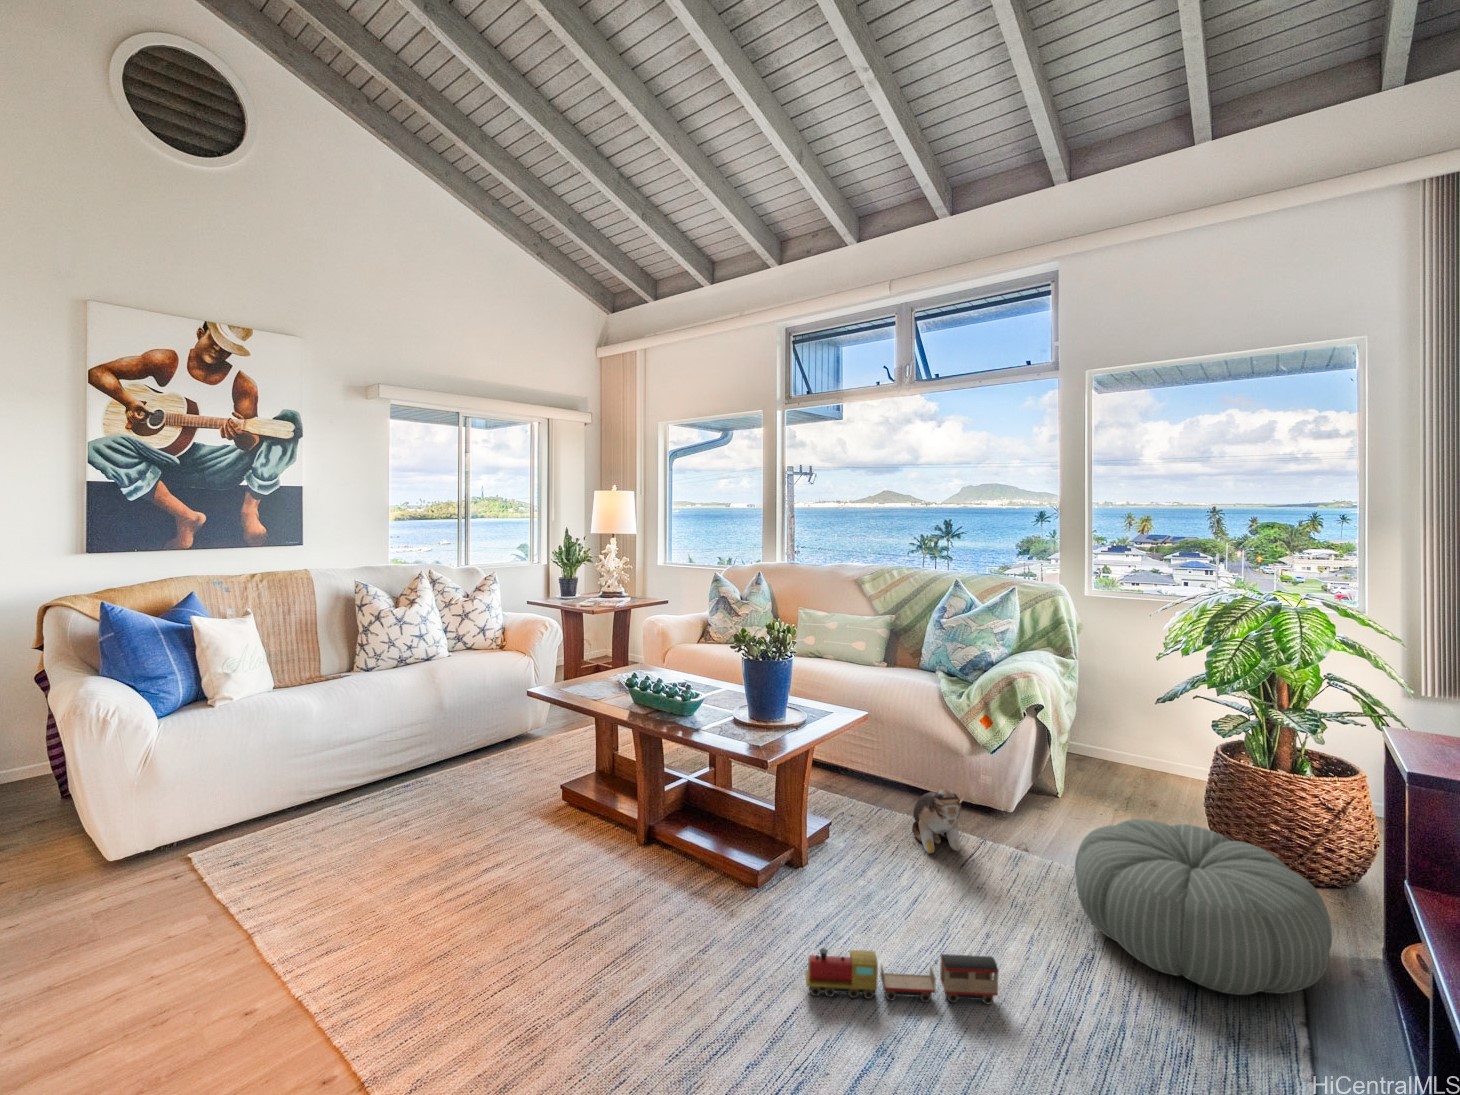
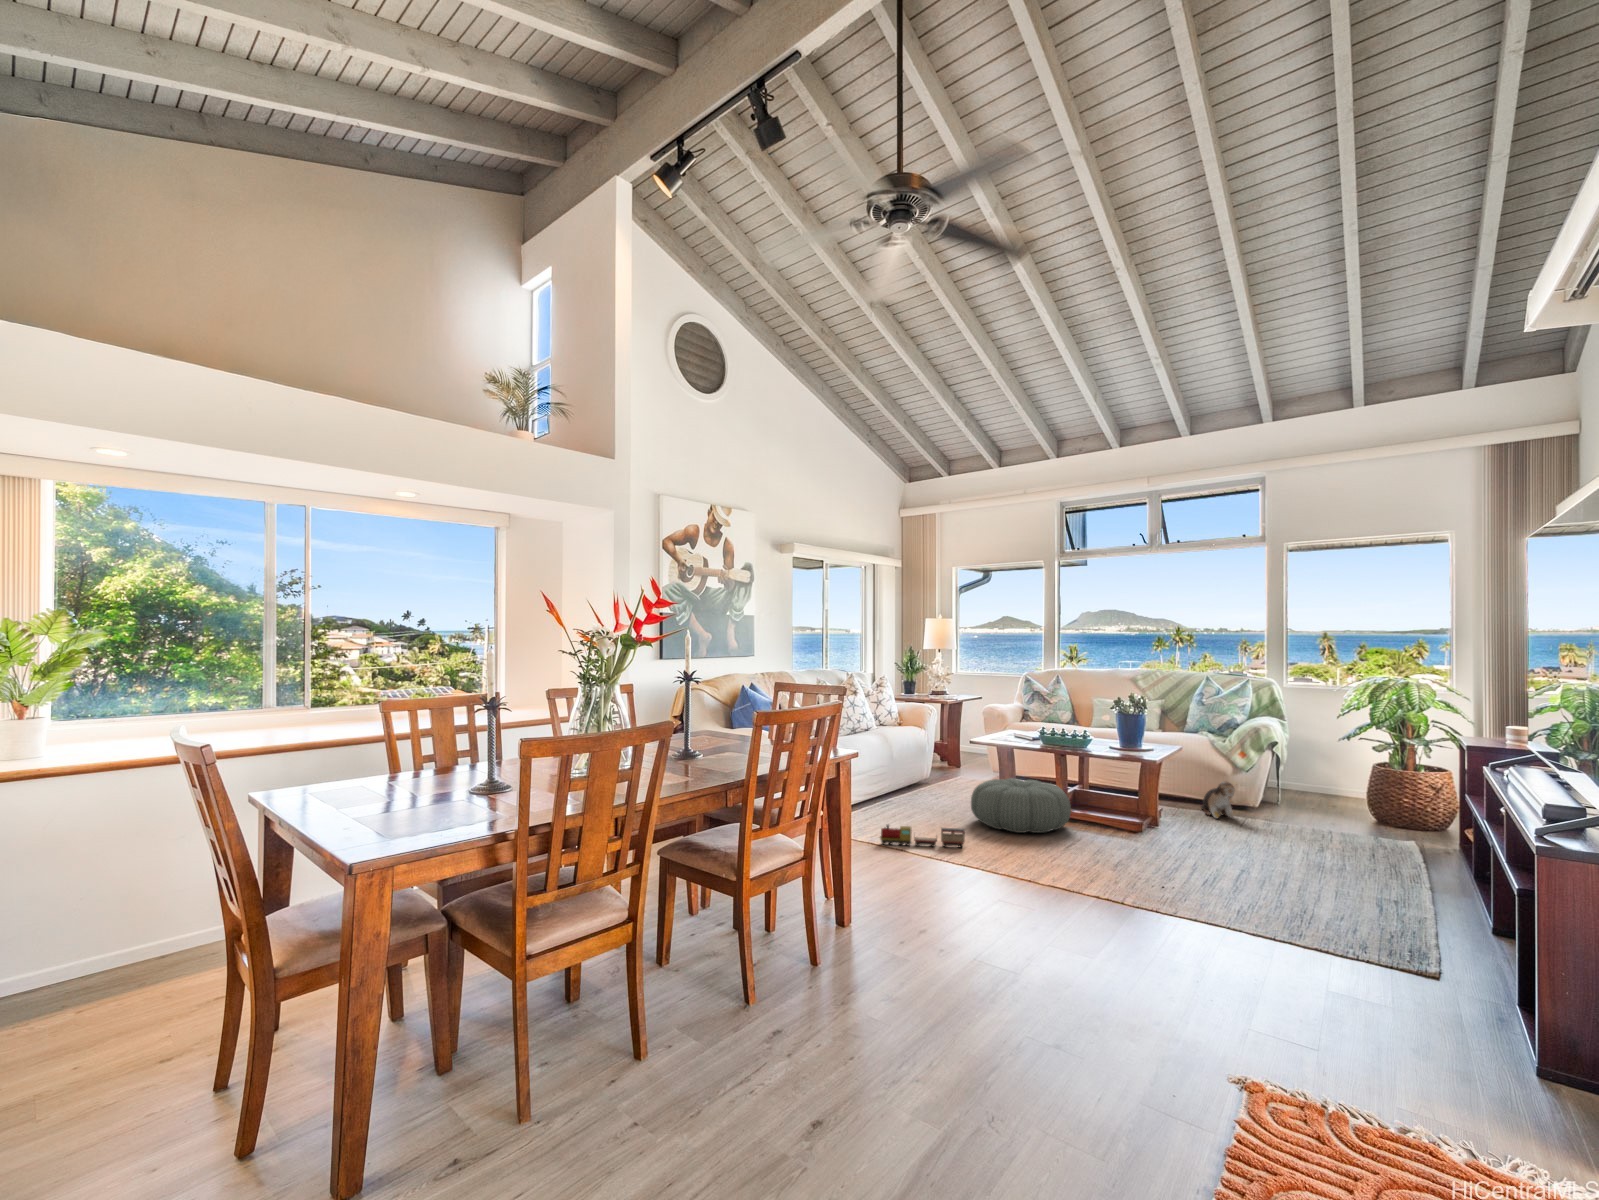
pouf: present [1075,819,1332,995] -> present [971,778,1071,833]
toy train: present [805,948,998,1004] -> present [880,825,965,847]

